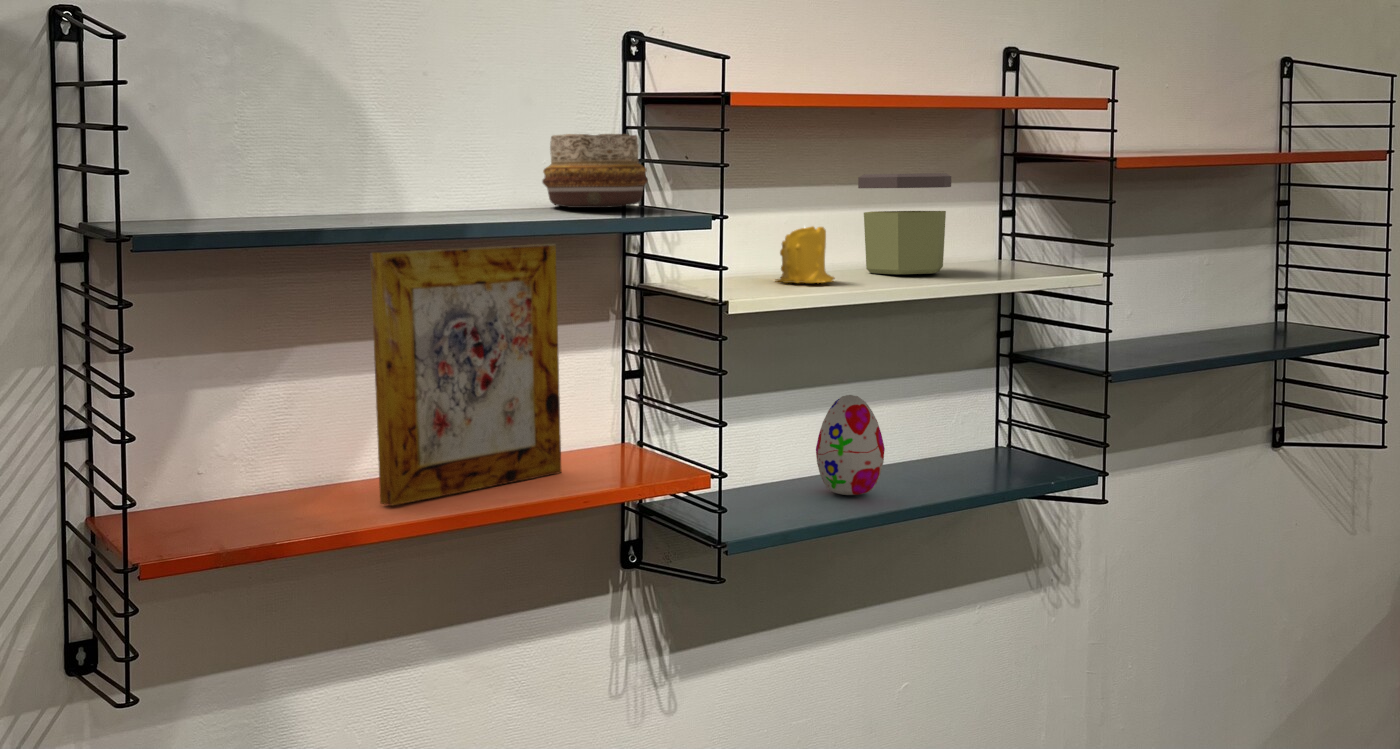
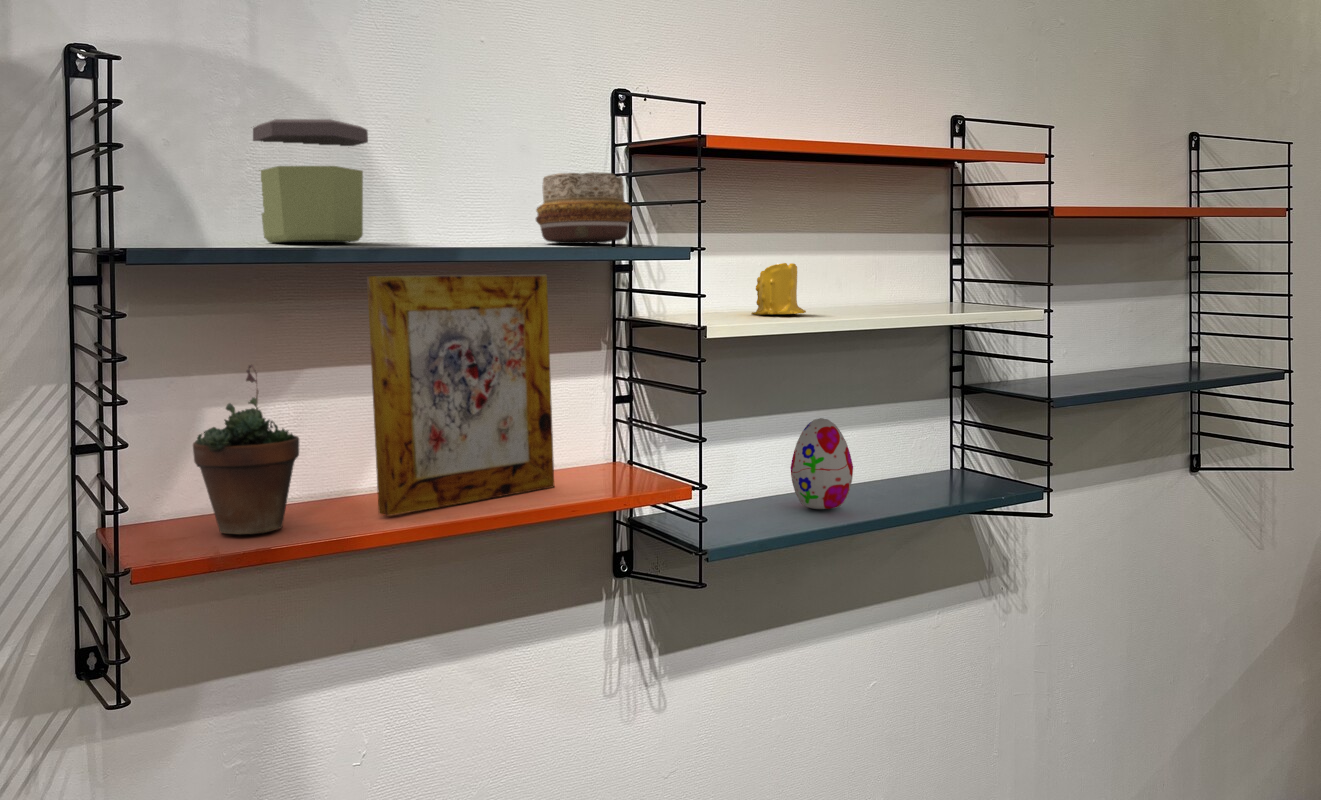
jar: present [858,173,951,274] -> present [253,119,368,243]
succulent plant: none [190,347,300,526] -> present [193,365,299,534]

